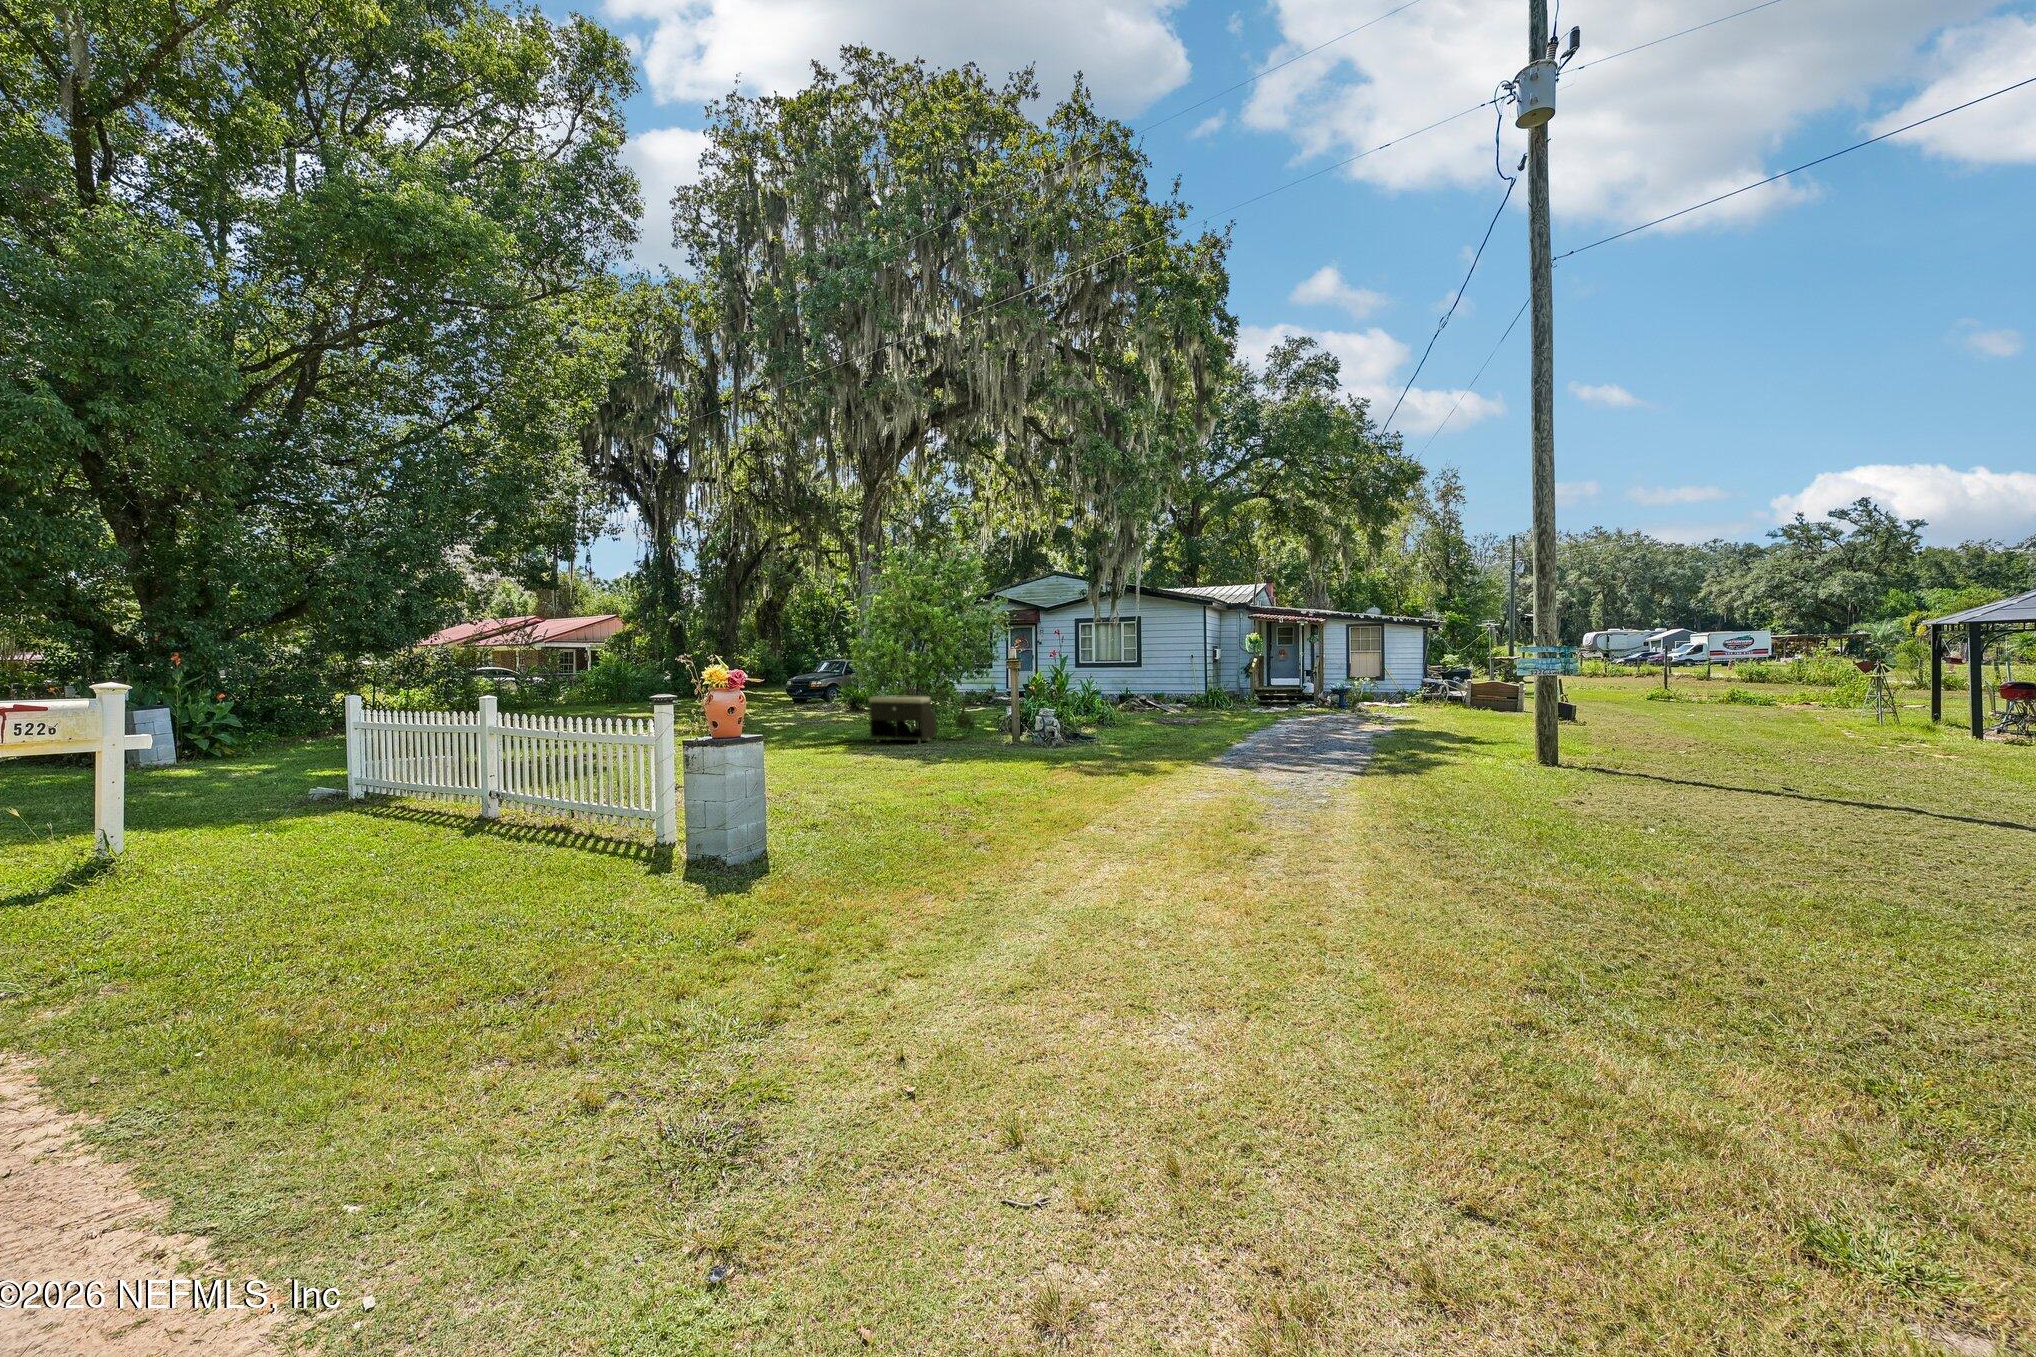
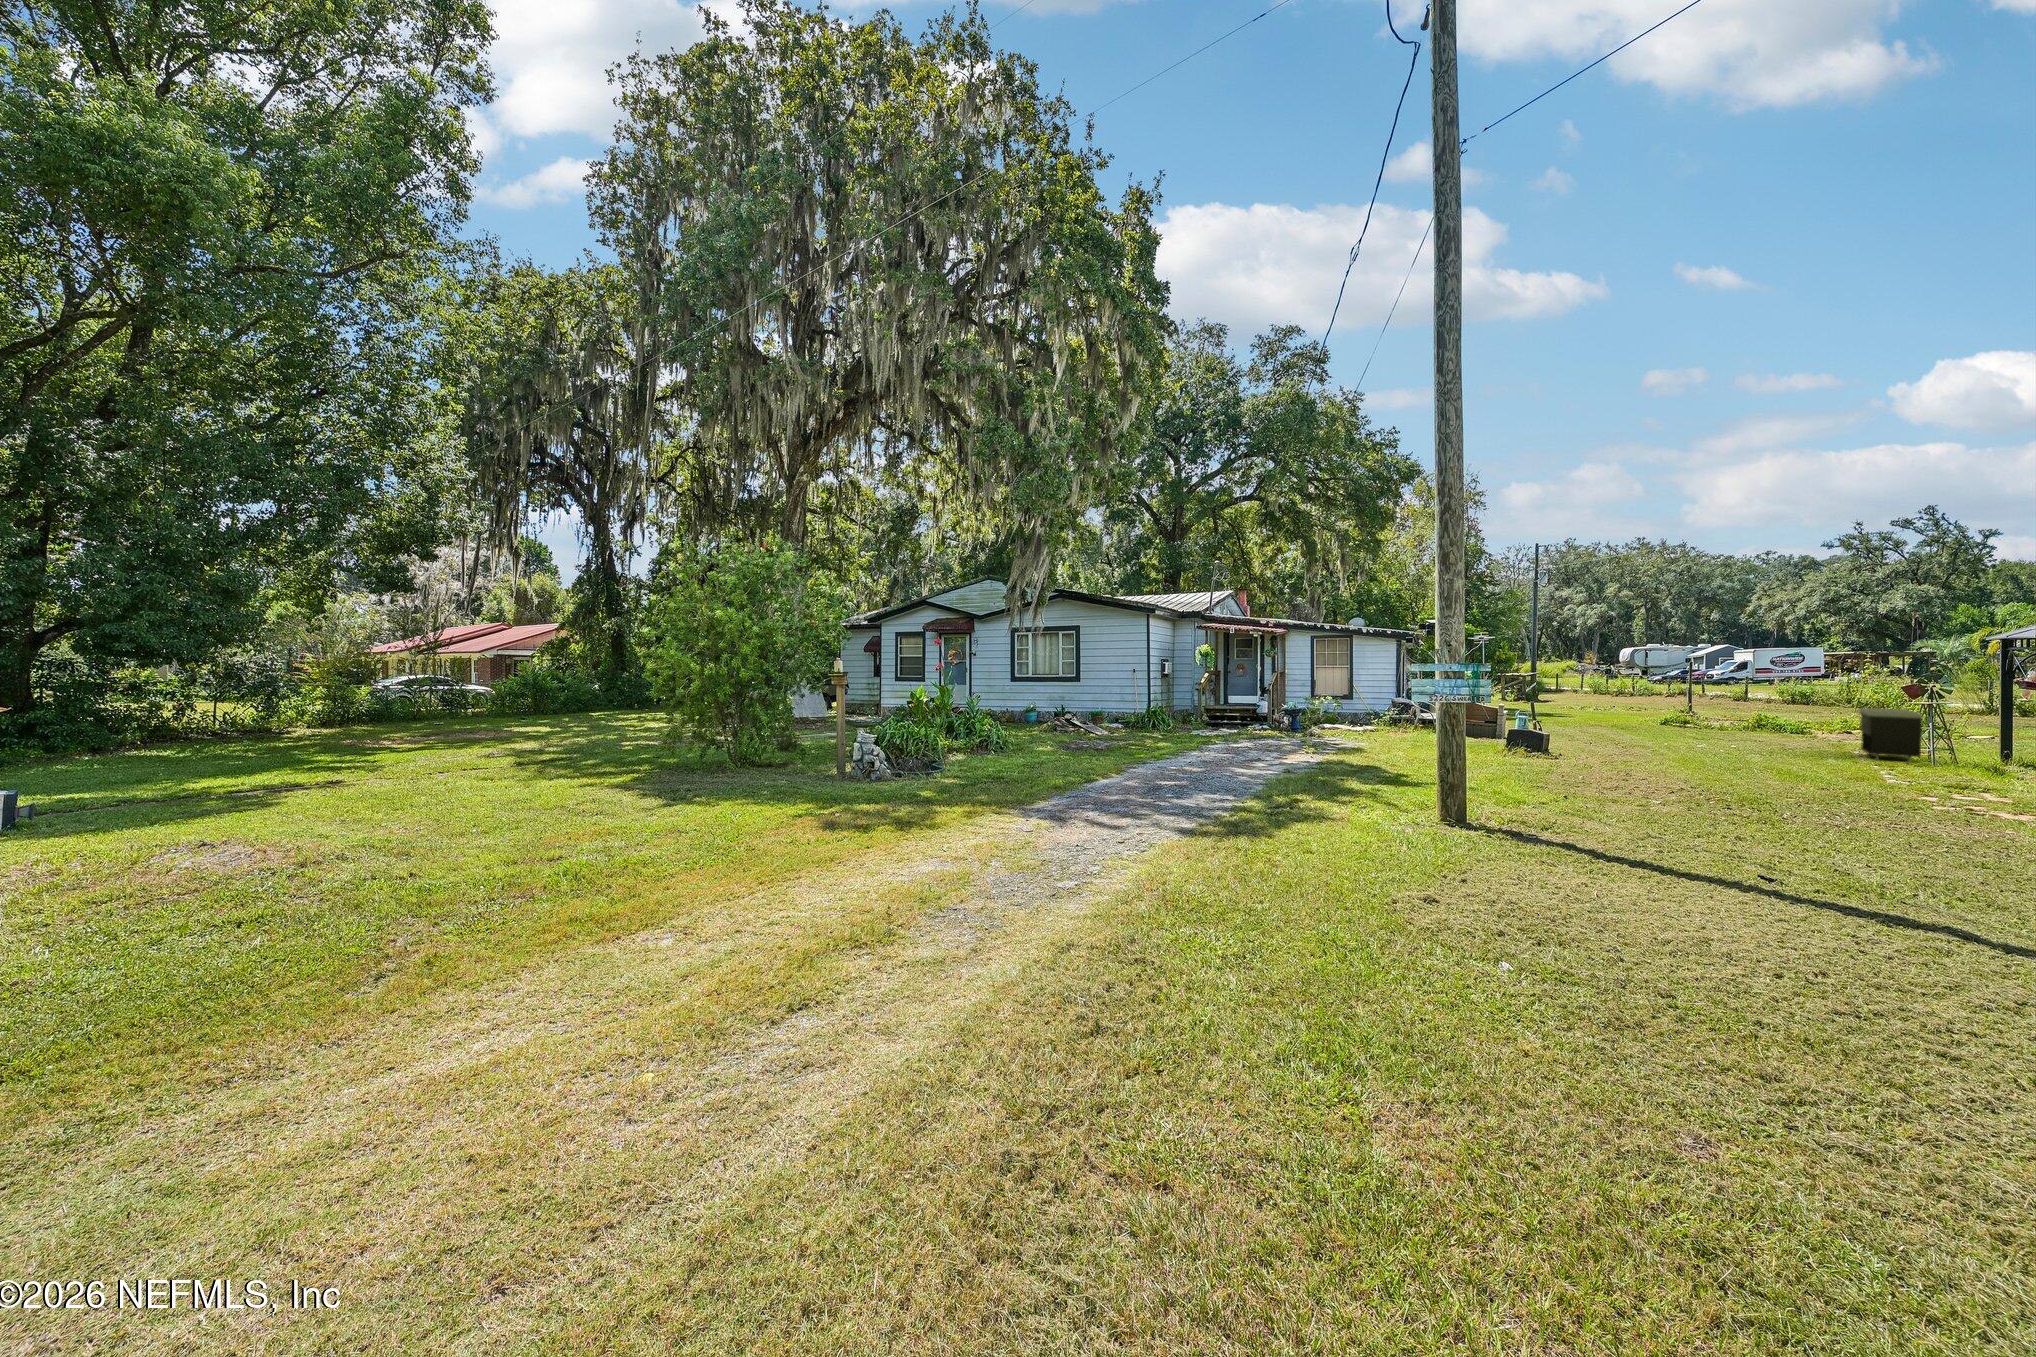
storage bench: present [869,697,937,742] -> present [1859,708,1922,762]

